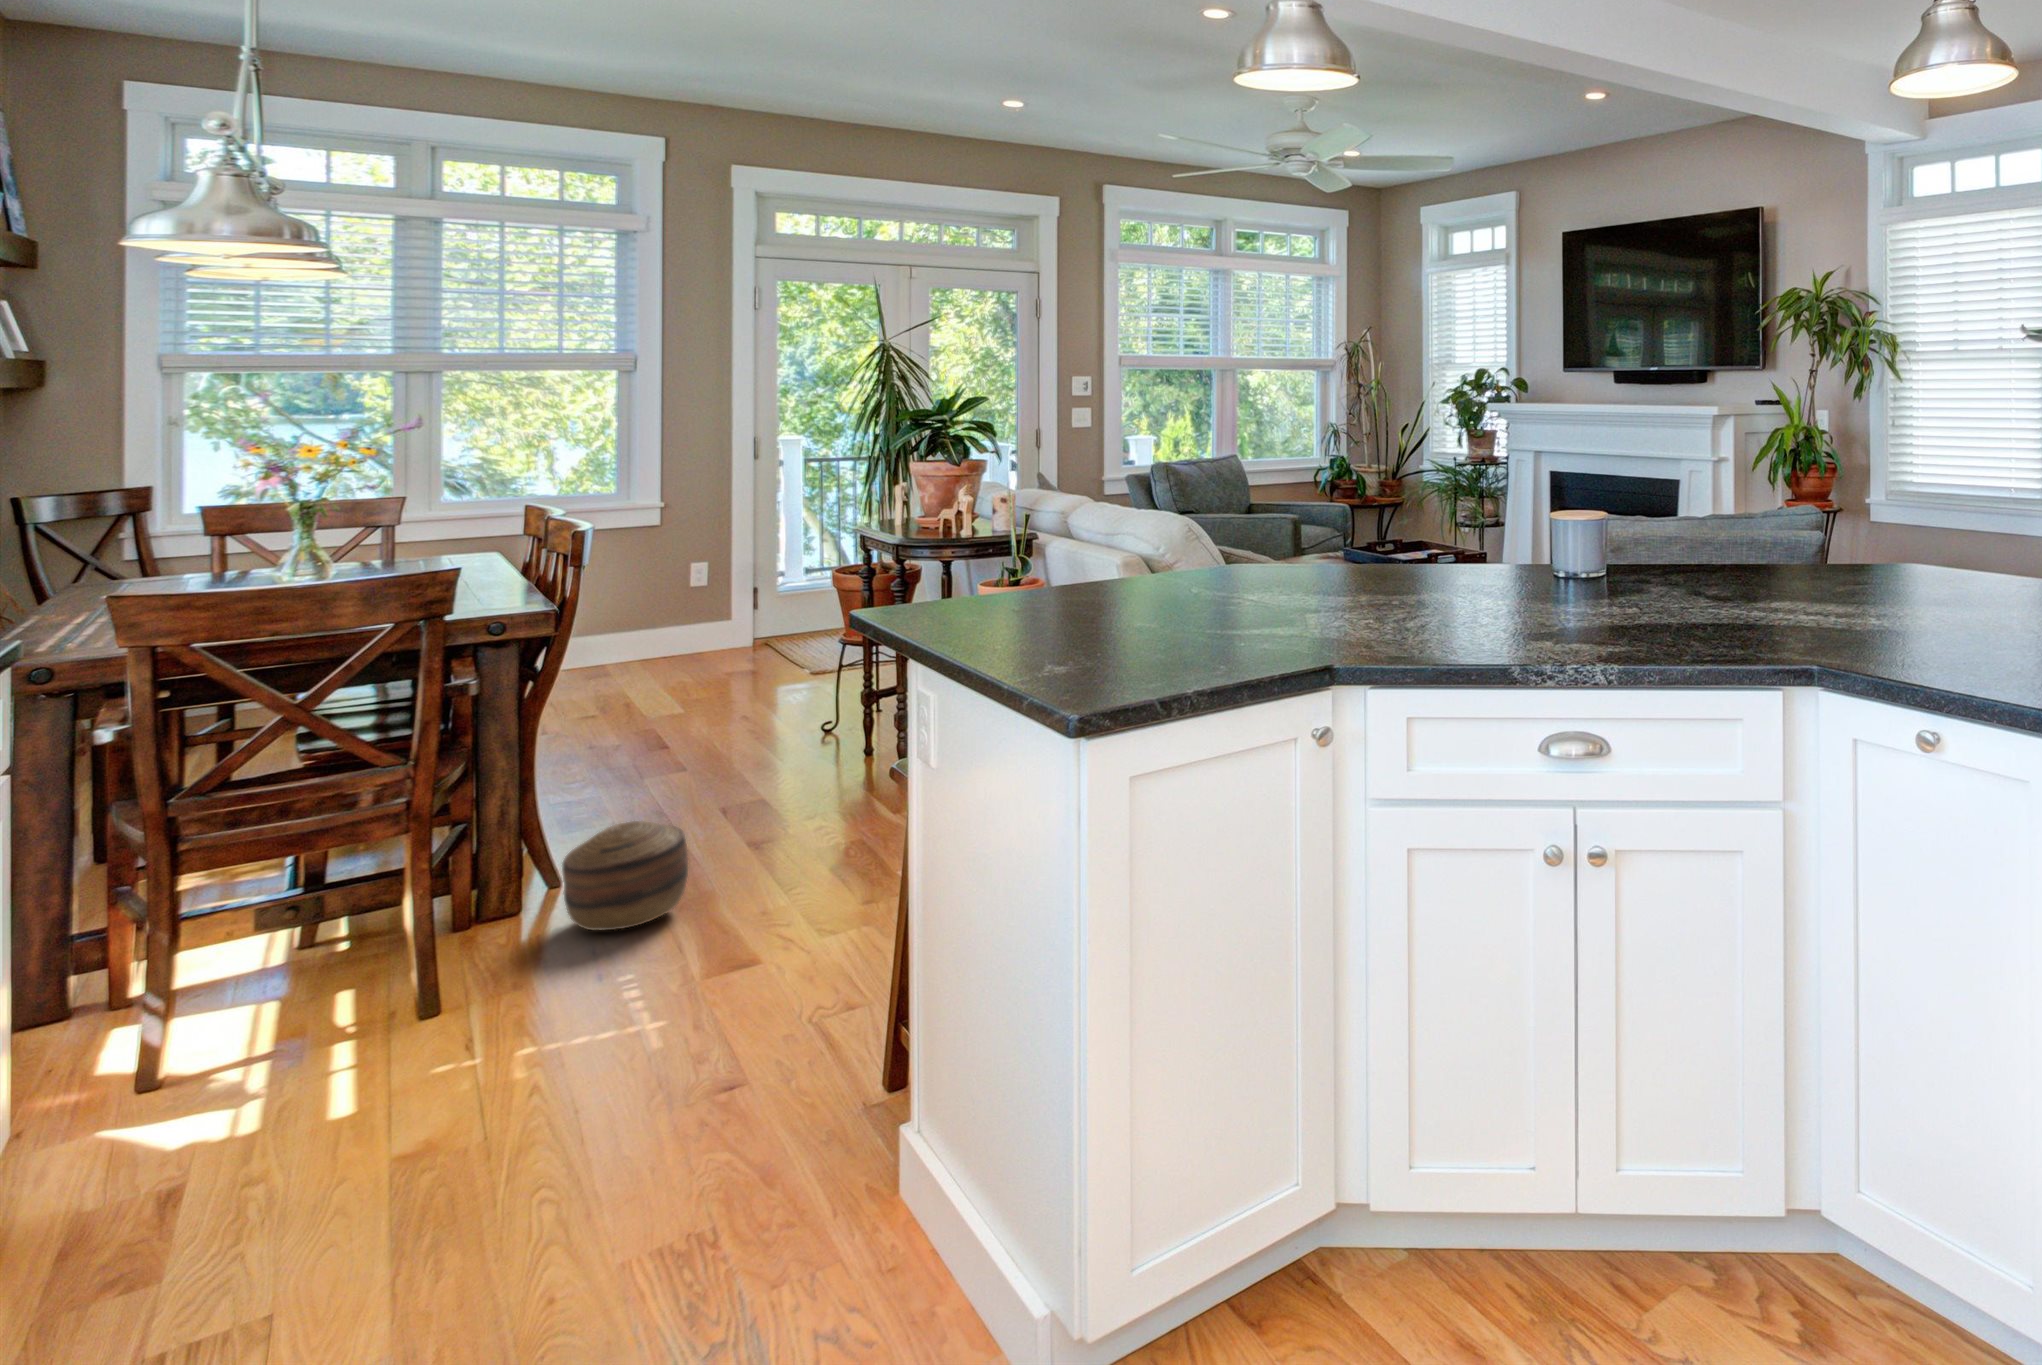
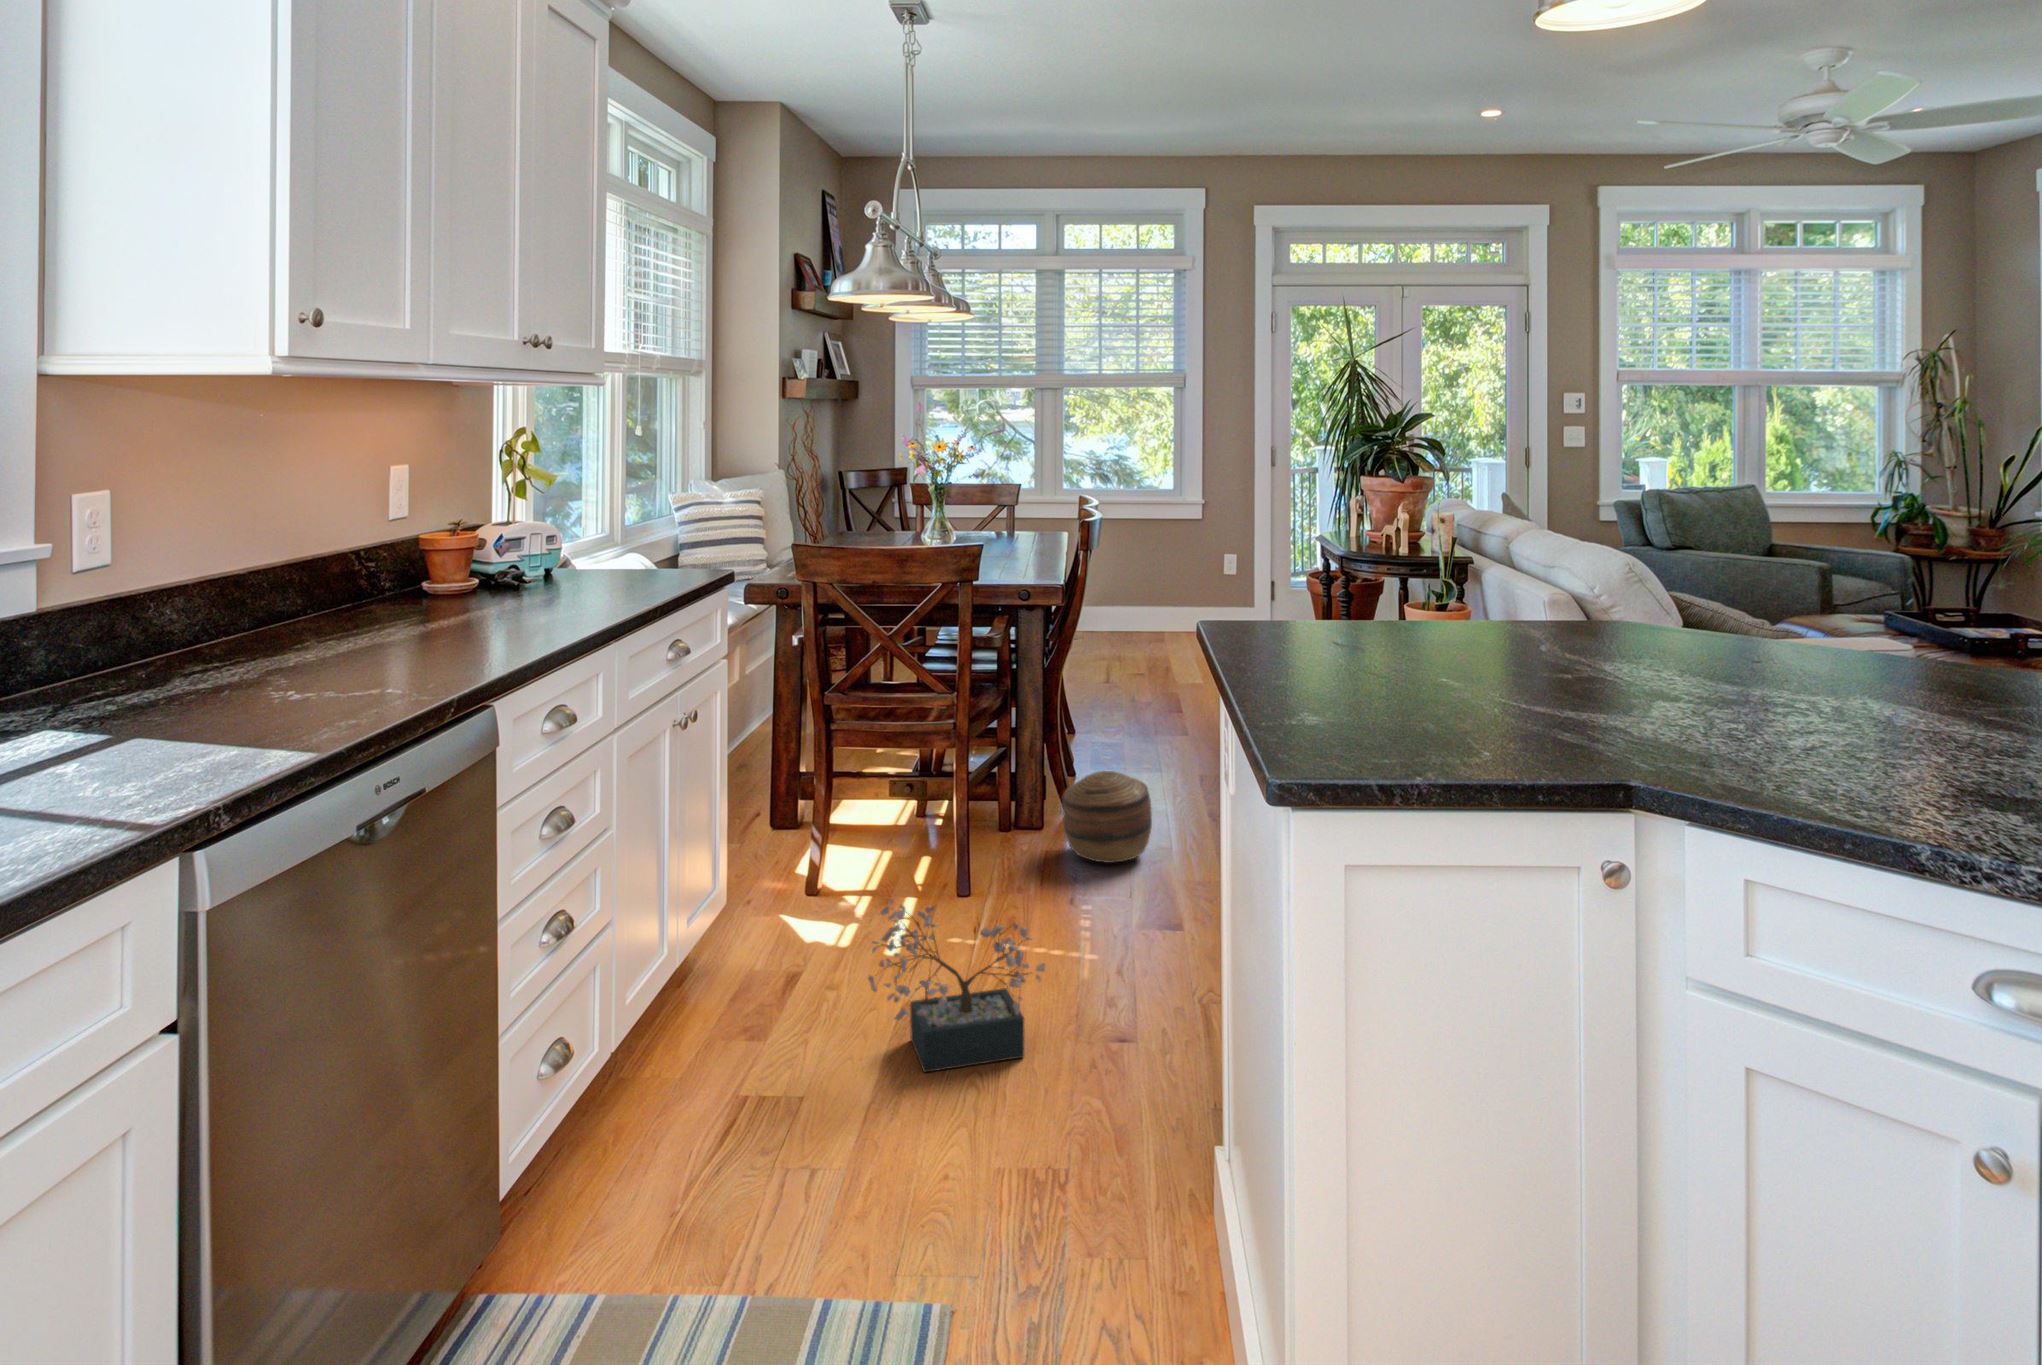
decorative plant: none [370,997,629,1210] -> present [868,899,1046,1072]

